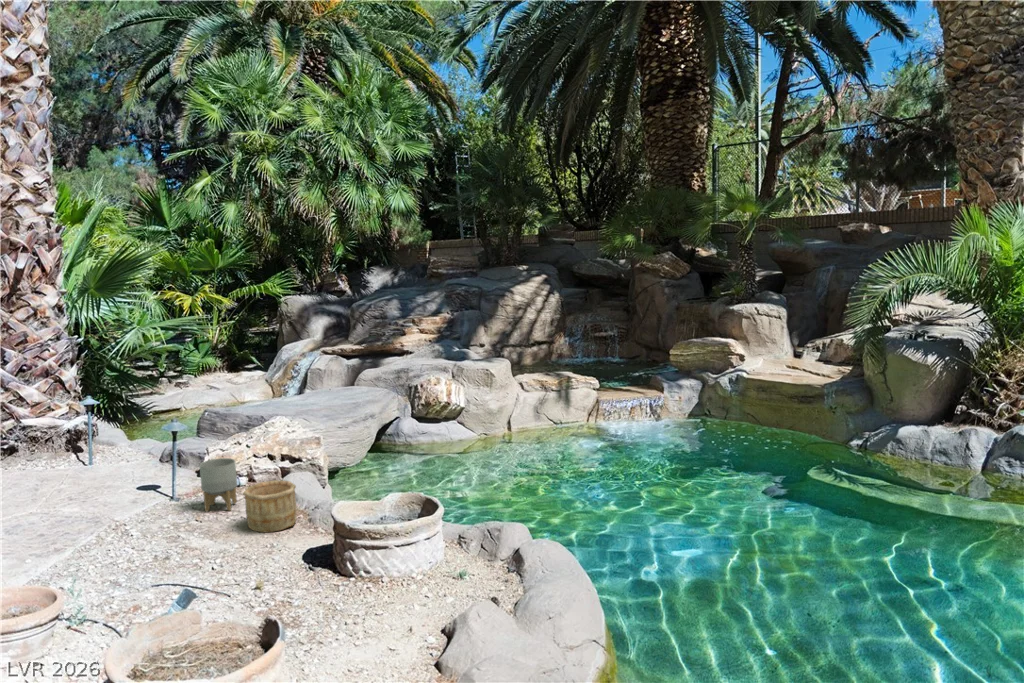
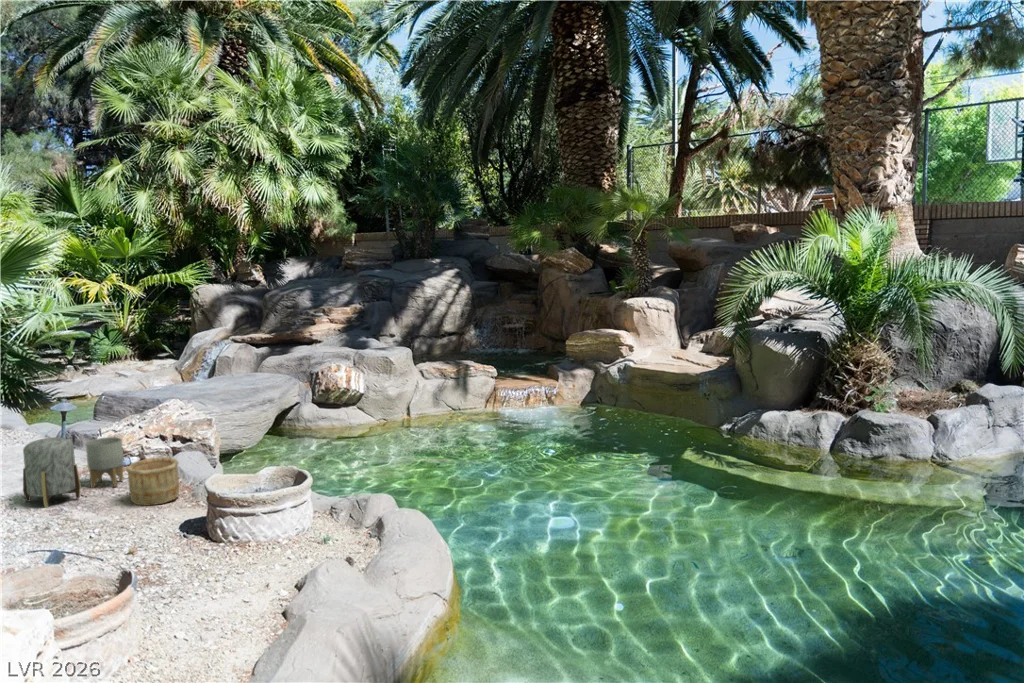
stool: none [140,460,197,535] -> present [23,437,81,508]

